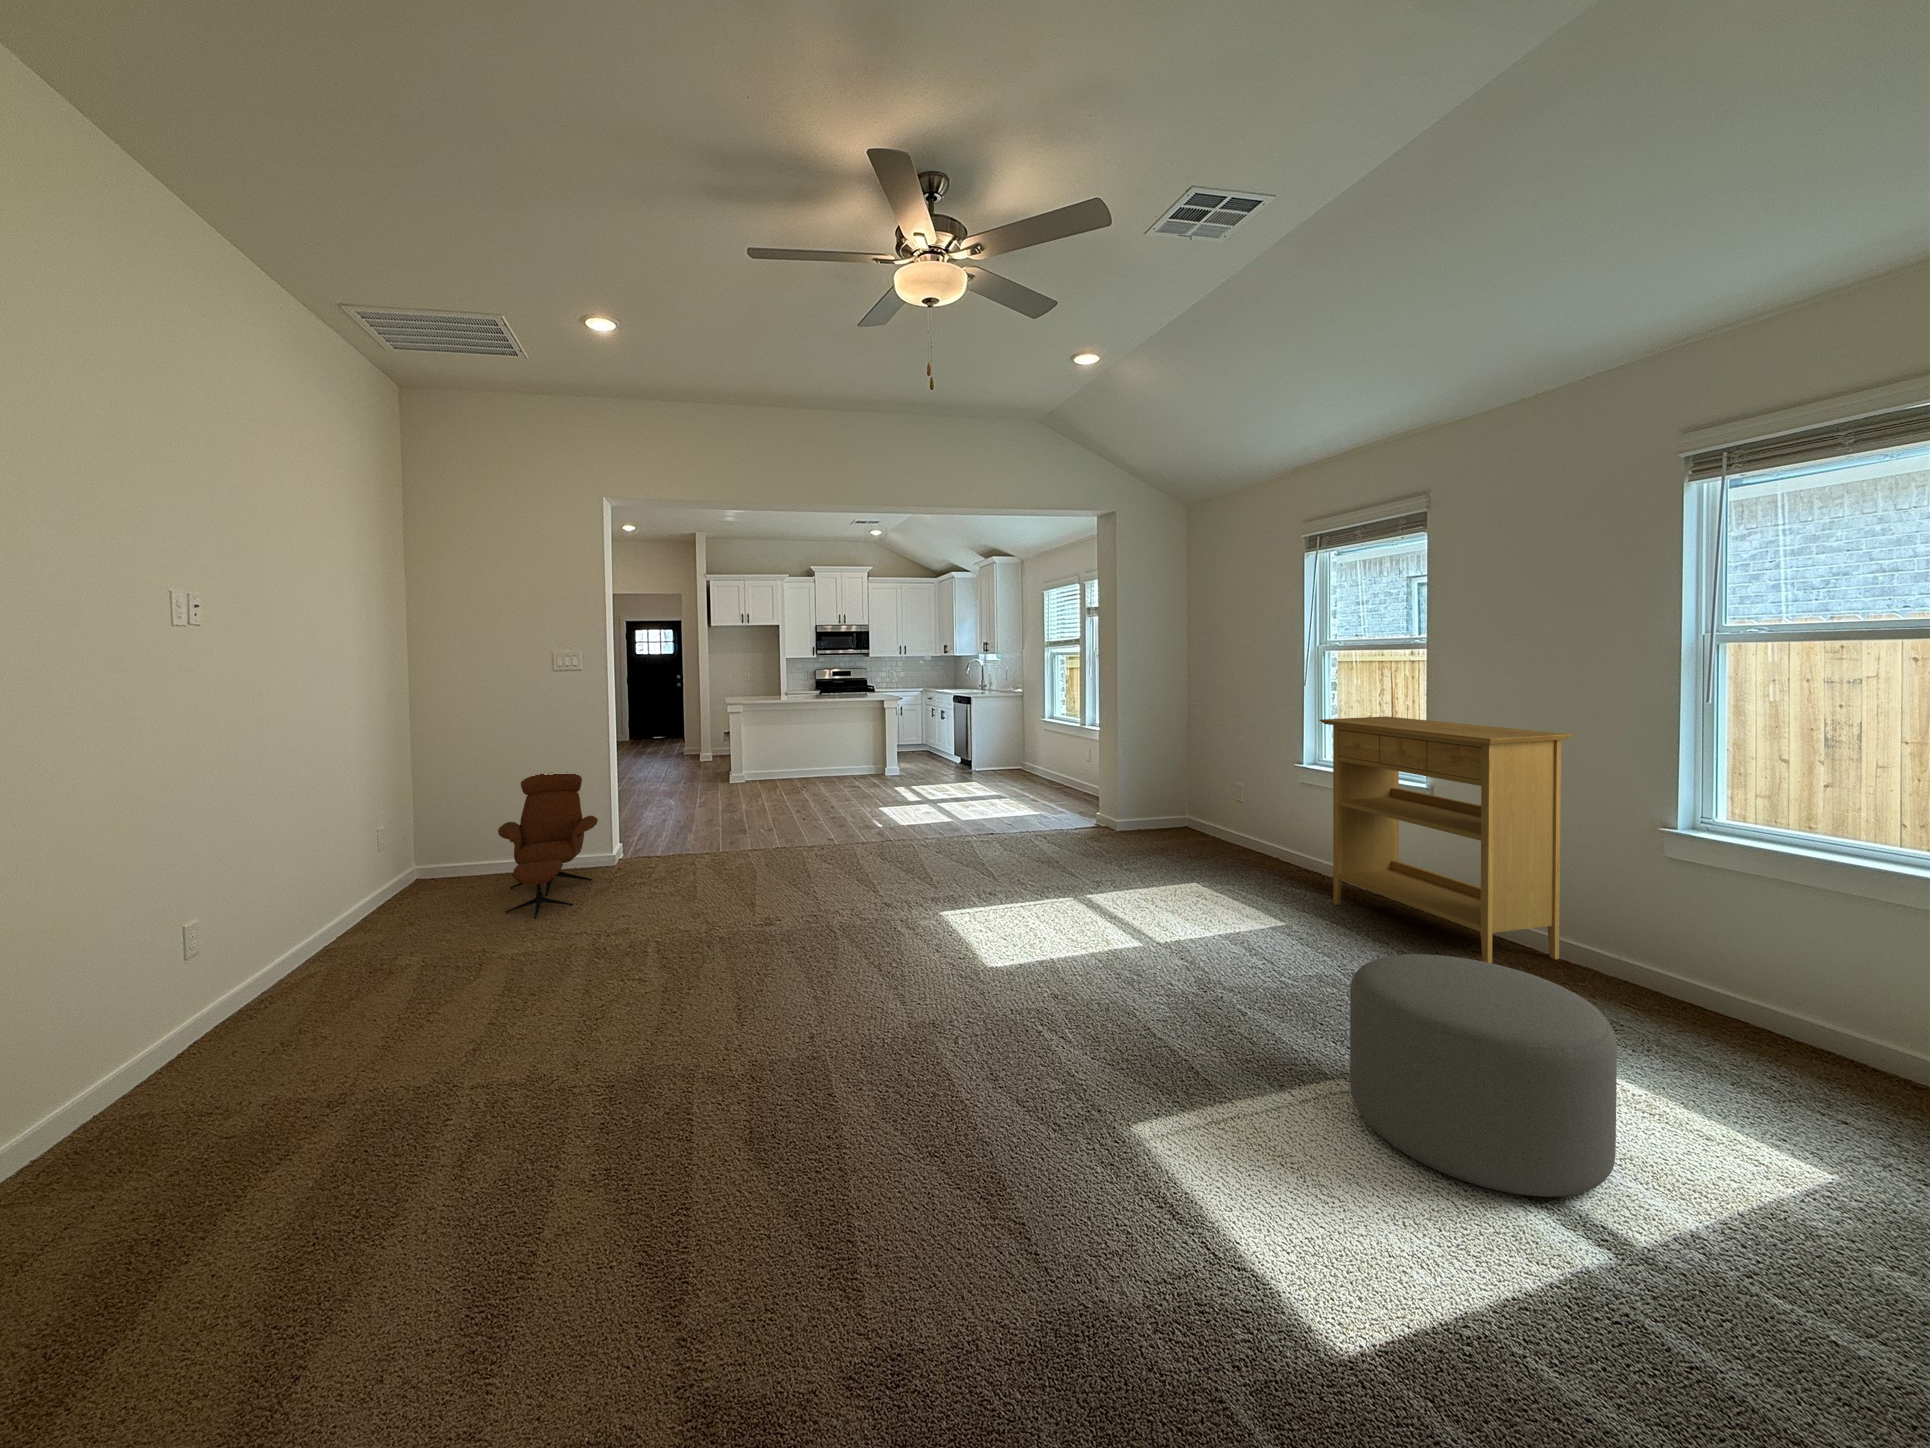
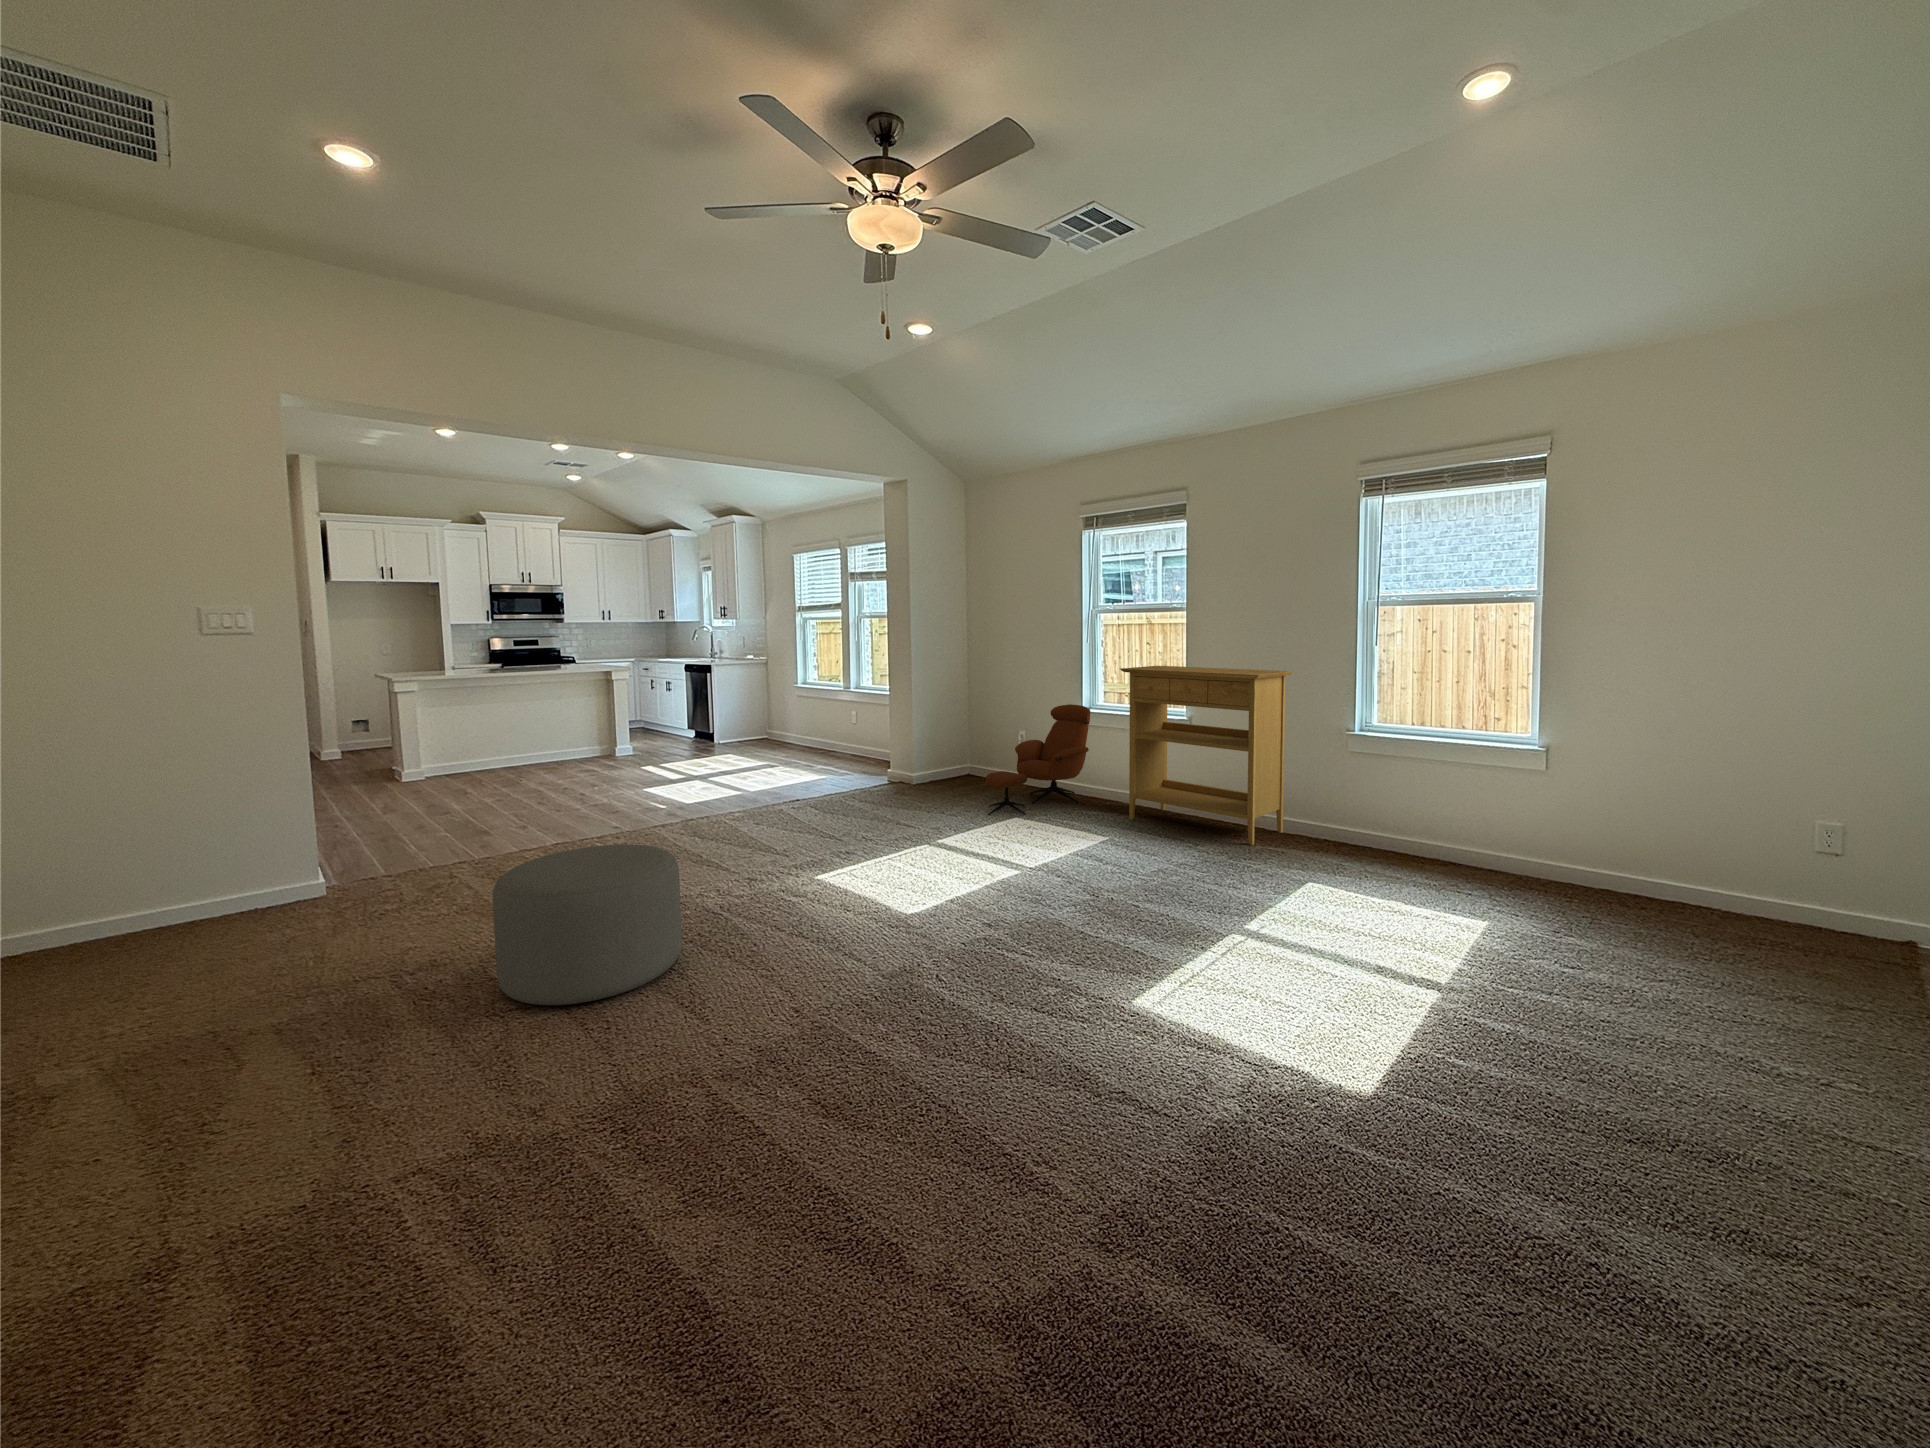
lounge chair: present [498,772,598,919] -> present [985,704,1090,815]
ottoman: present [1350,954,1617,1197] -> present [492,844,682,1005]

